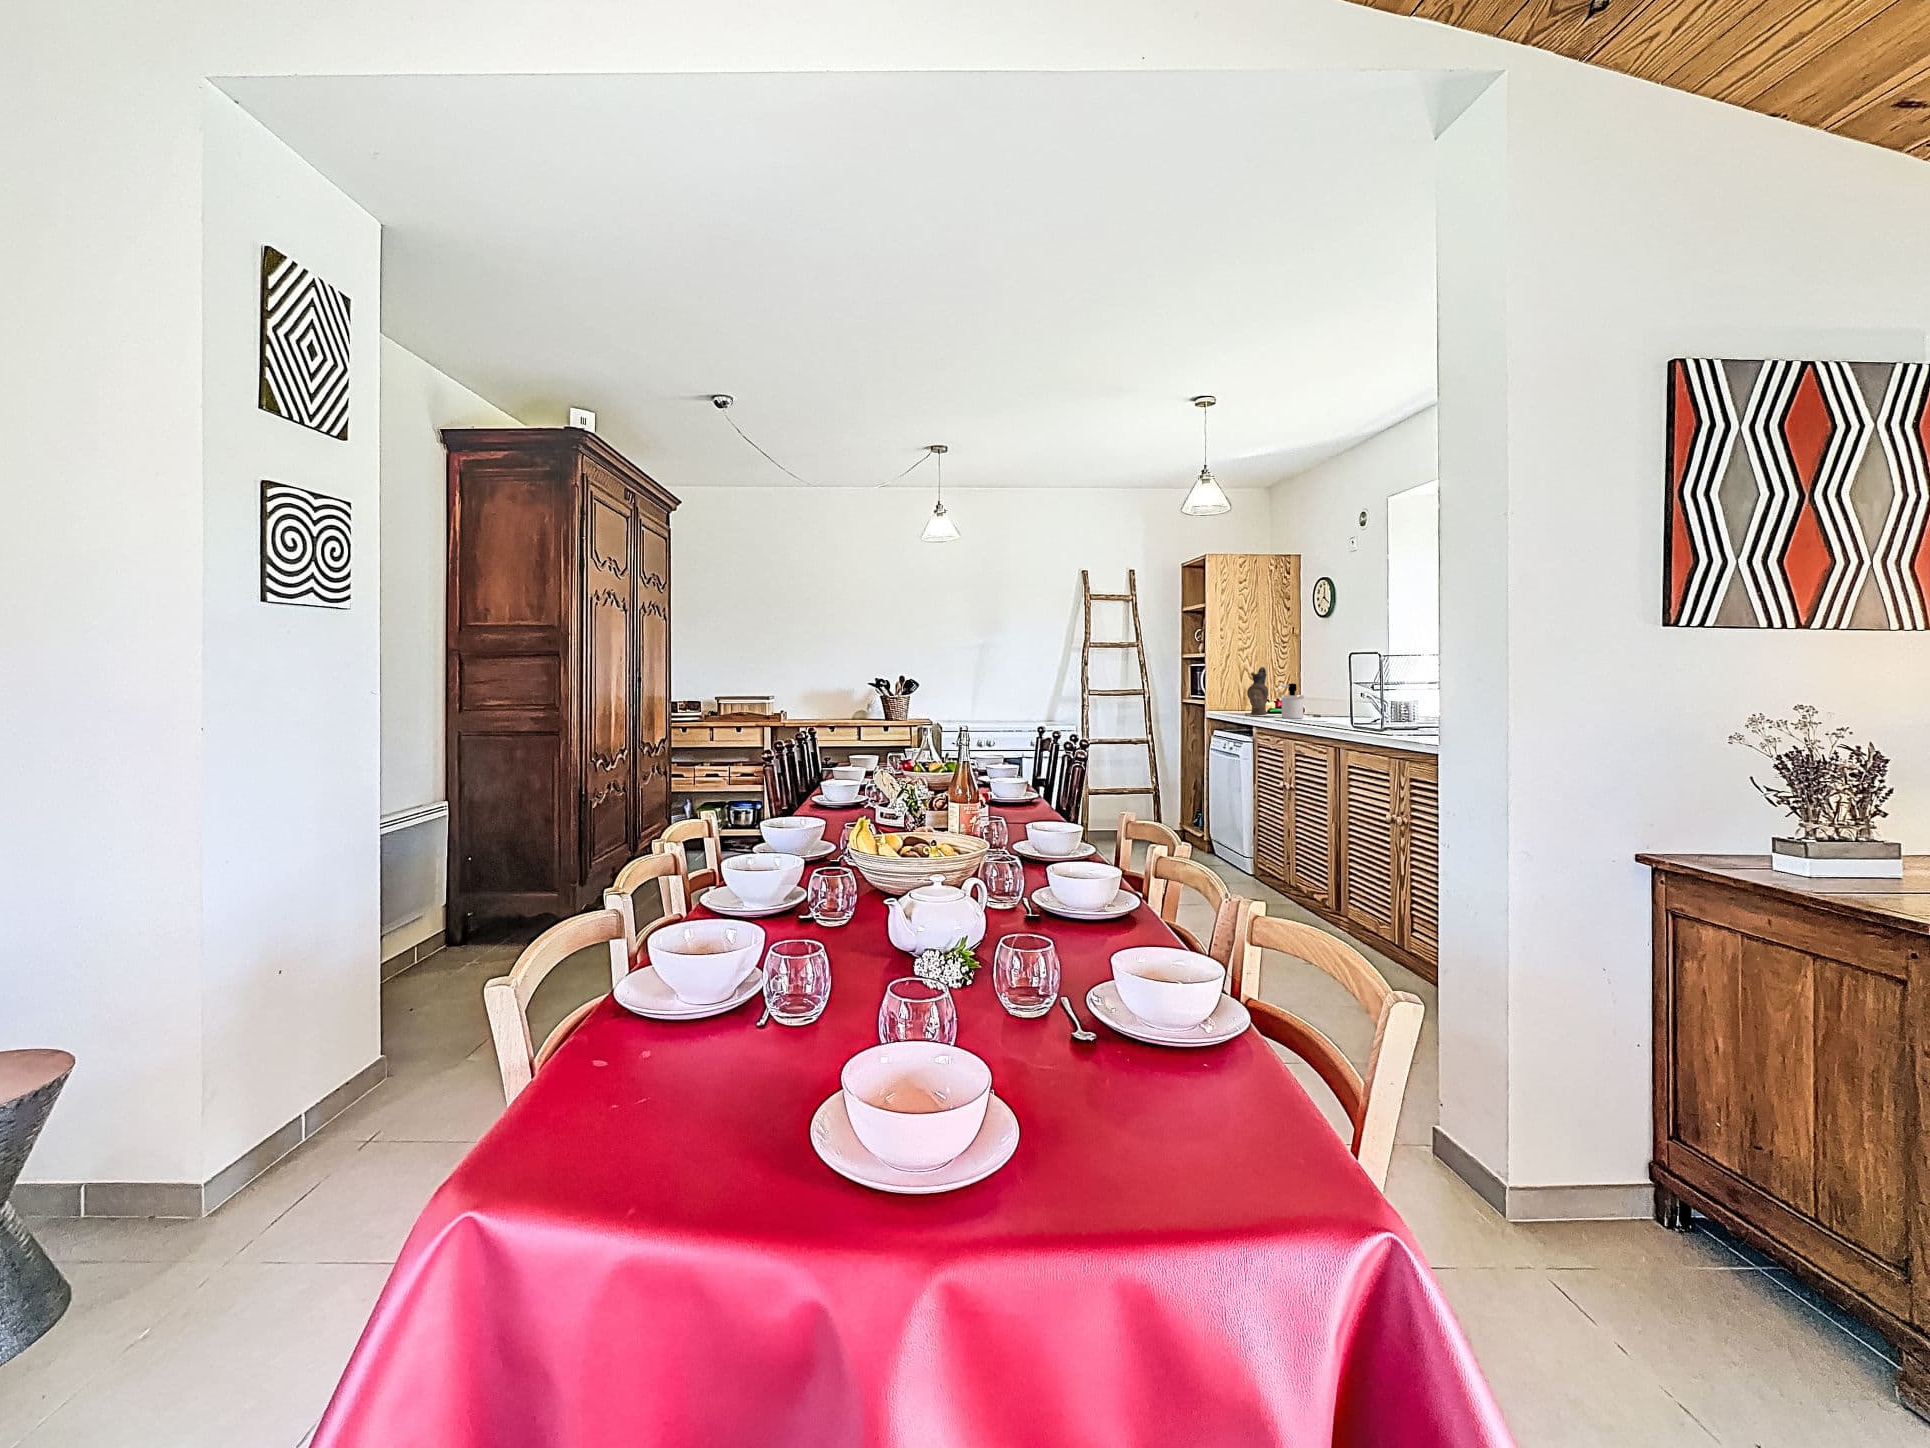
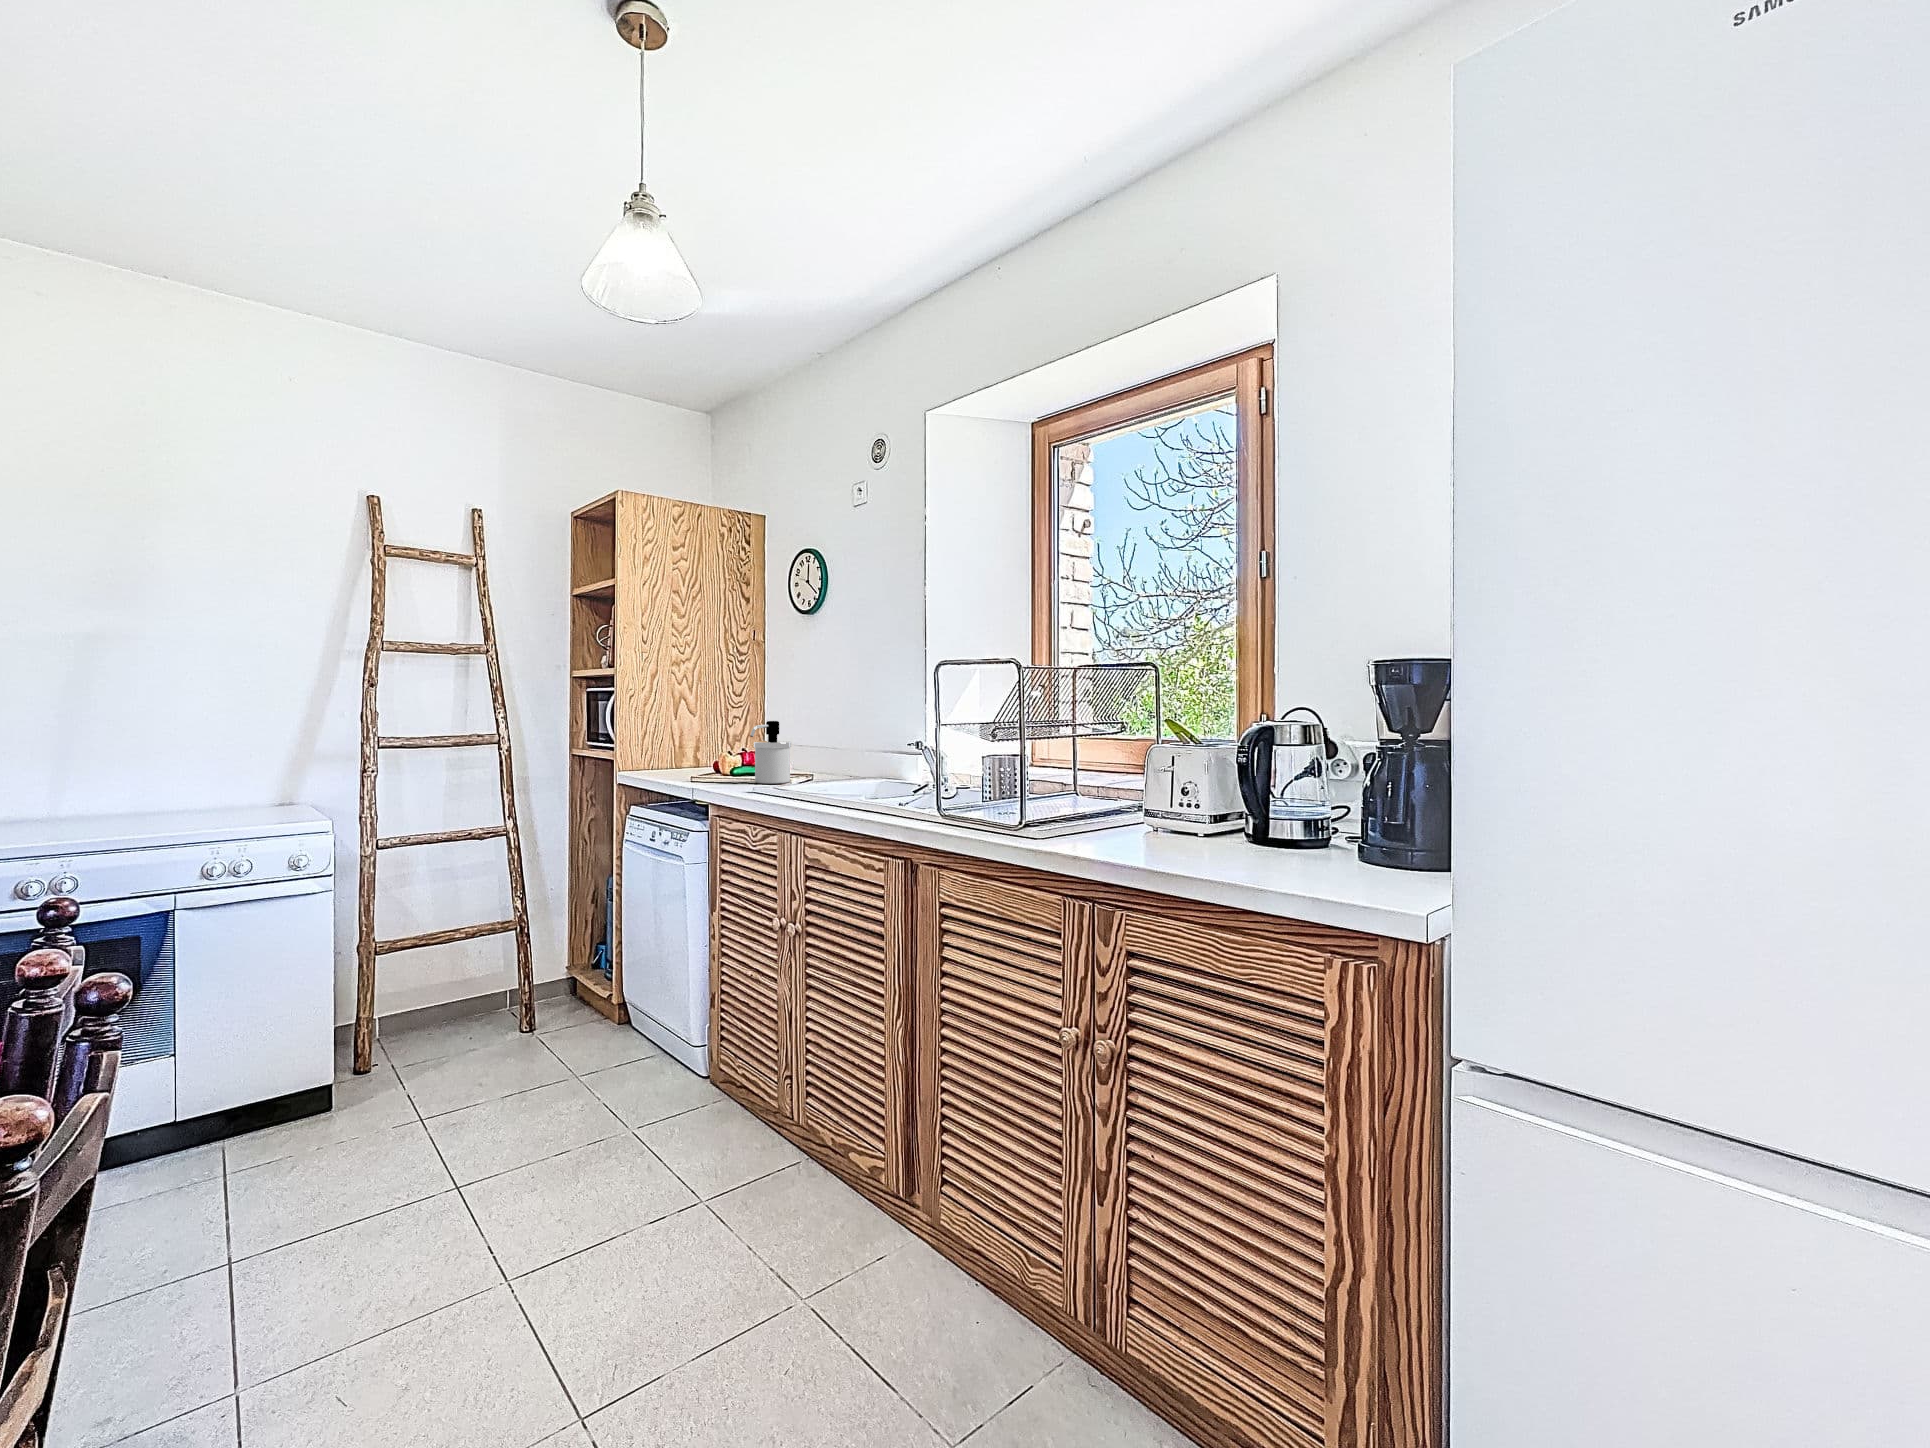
ceramic pitcher: present [1247,667,1268,714] -> none [690,692,724,775]

